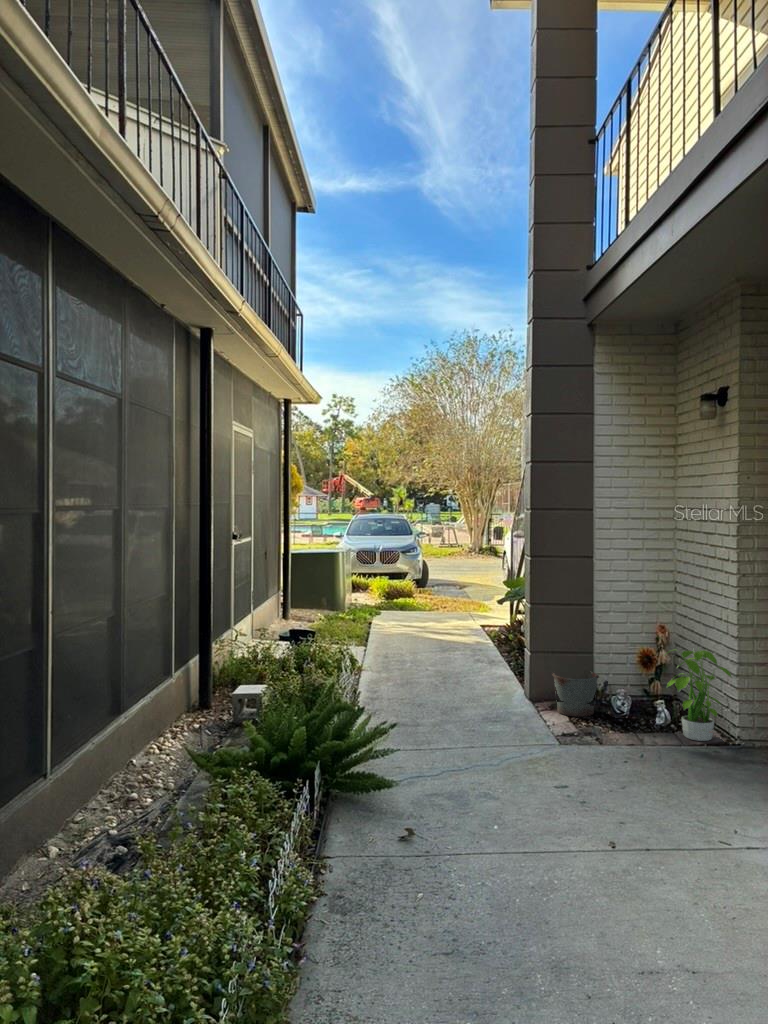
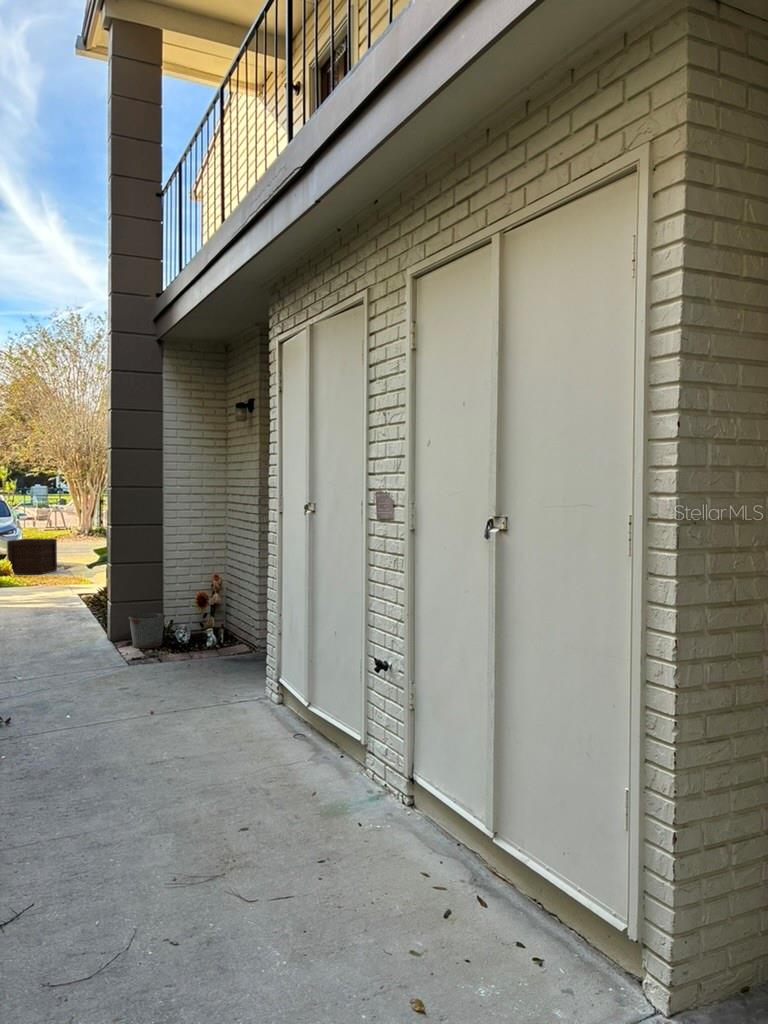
wooden crate: none [409,559,455,596] -> present [7,539,57,574]
potted plant: present [665,650,732,741] -> none [209,585,255,652]

